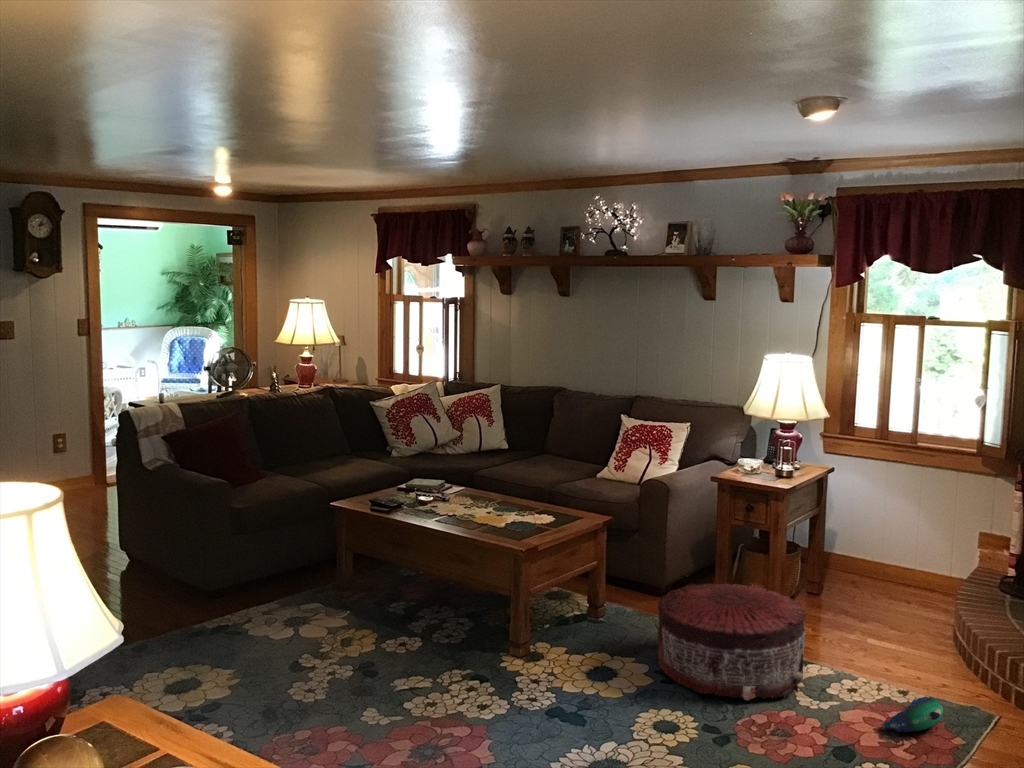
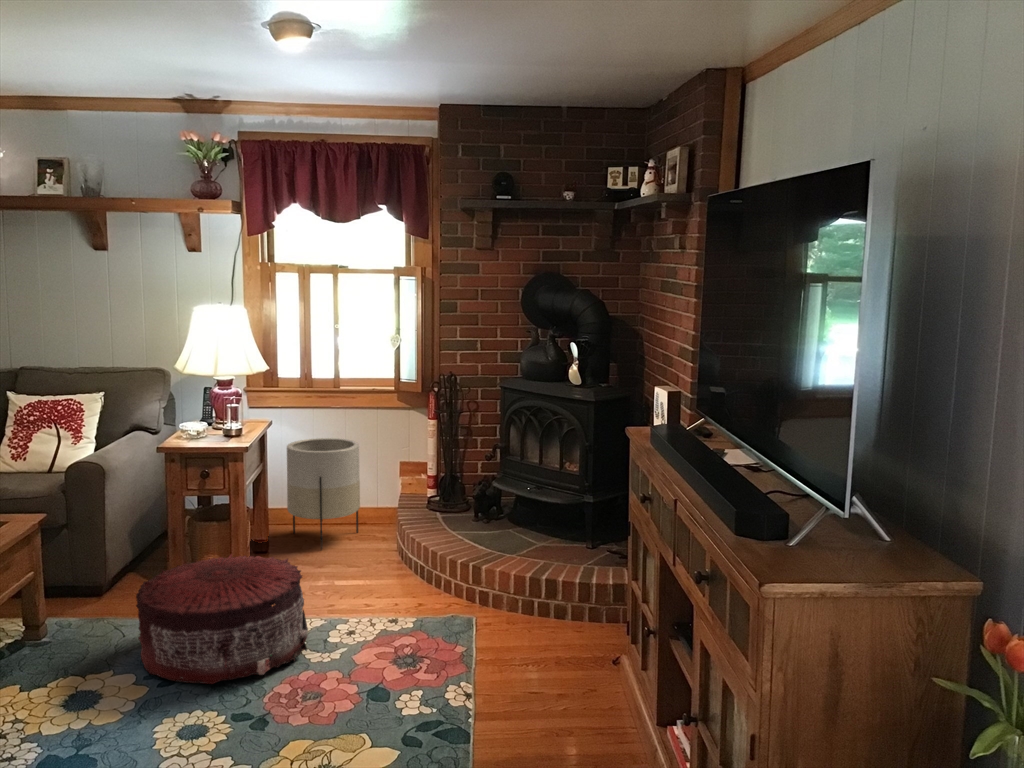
planter: none [846,491,928,604] -> present [287,438,360,550]
plush toy: present [882,696,943,733] -> none [395,616,441,658]

